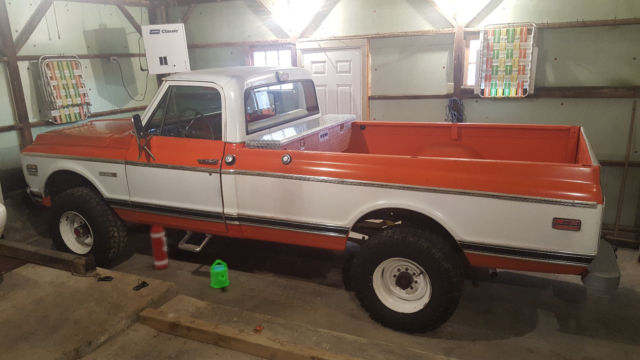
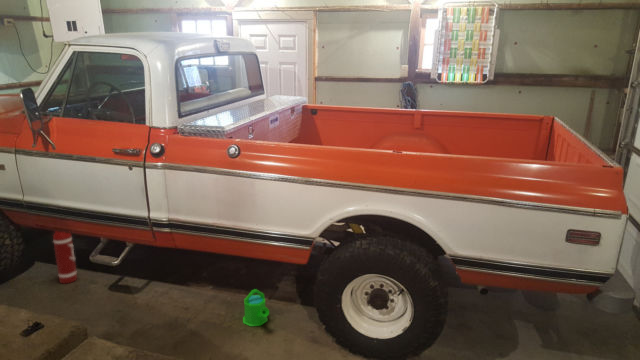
watering can: present [210,260,230,288] -> present [243,289,269,326]

